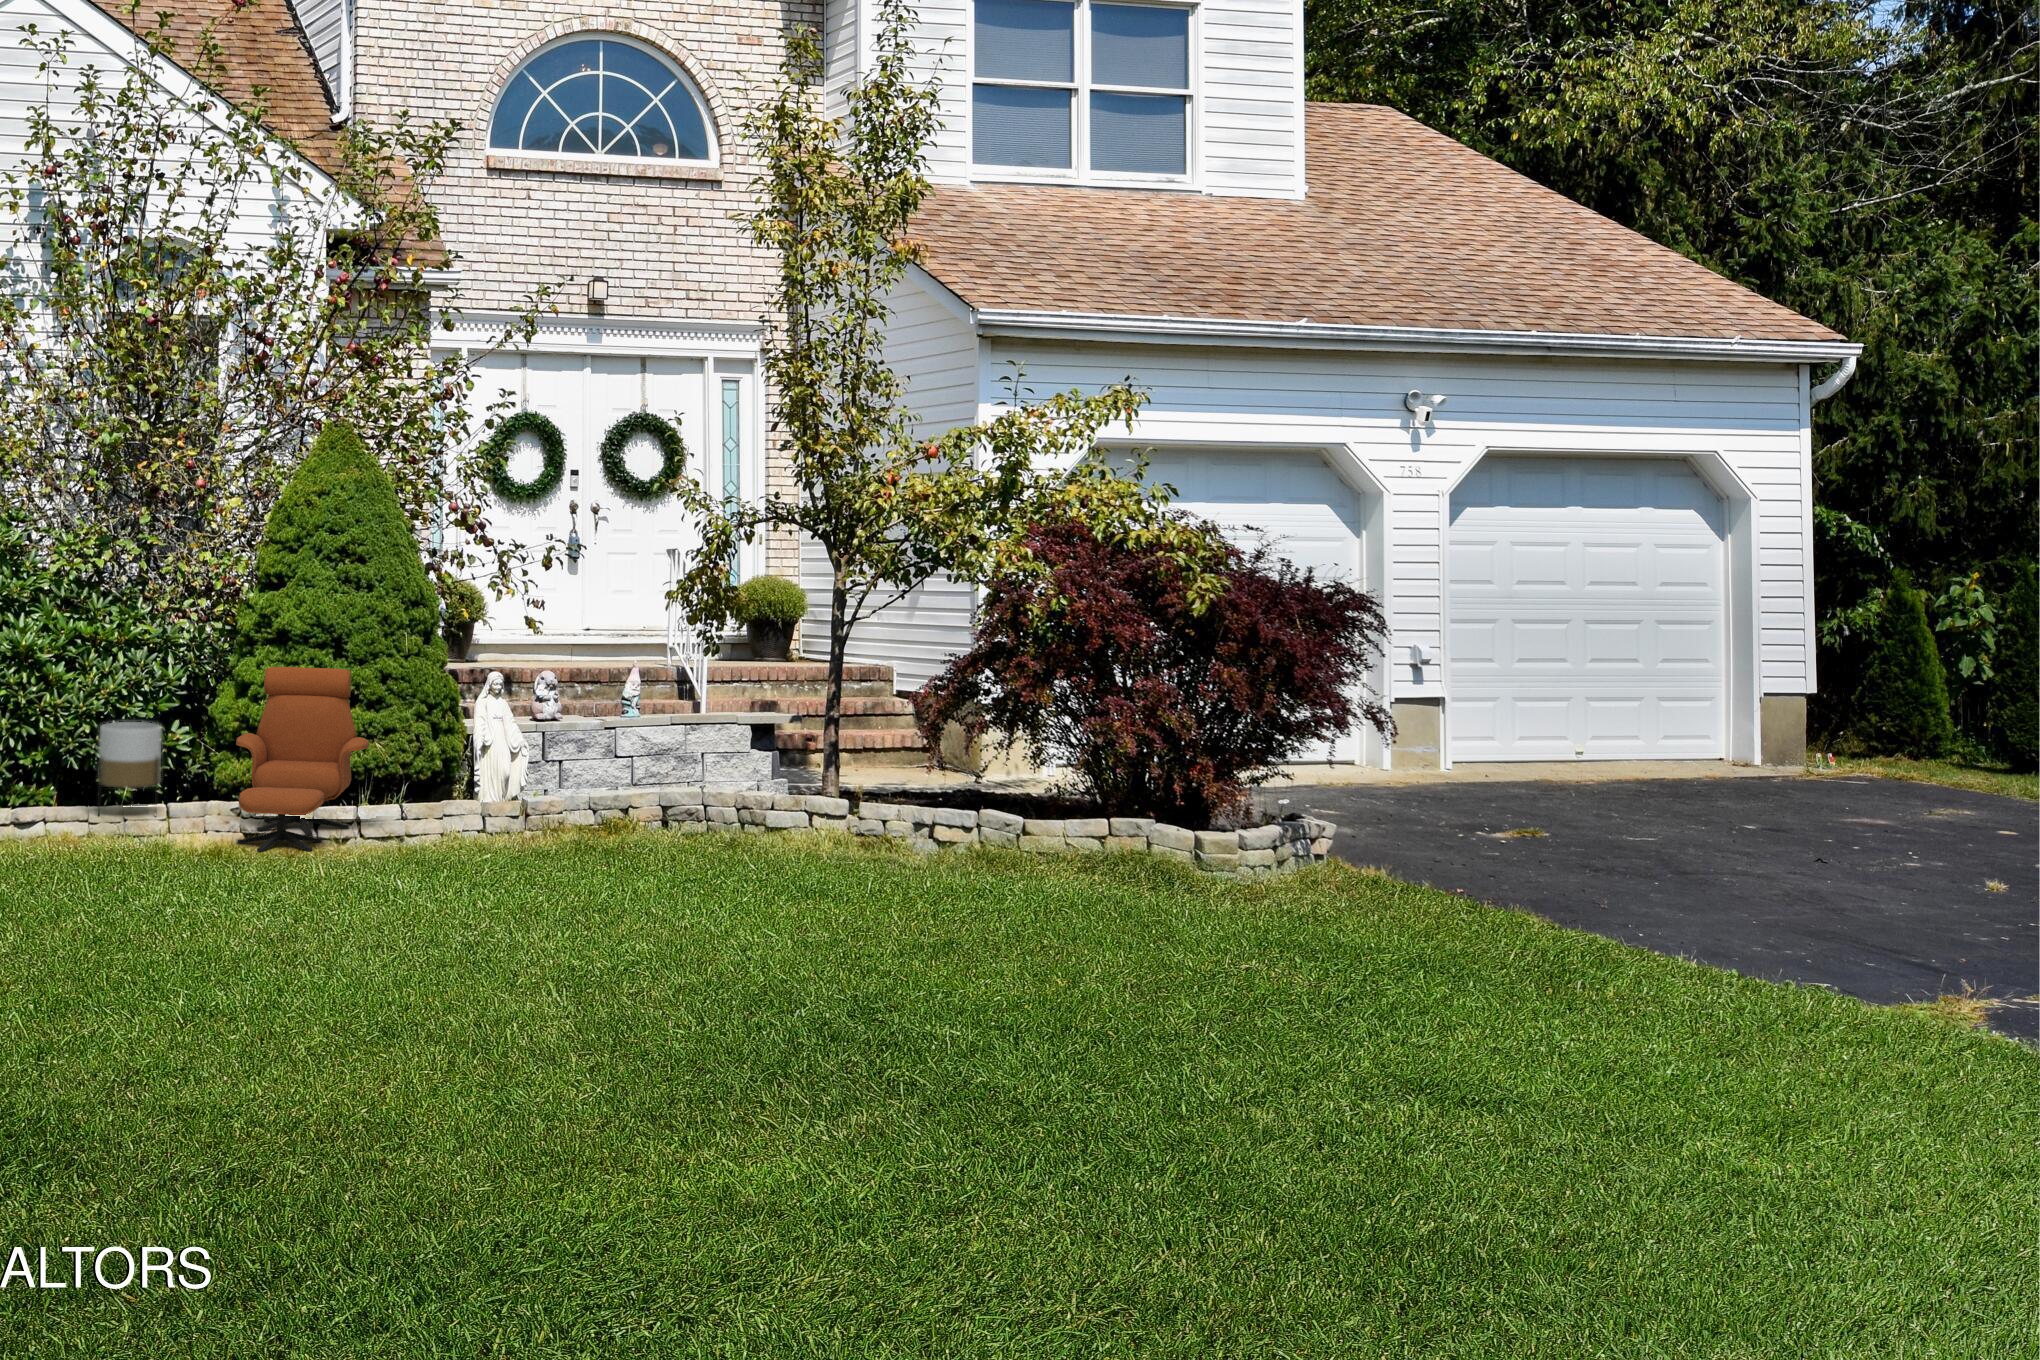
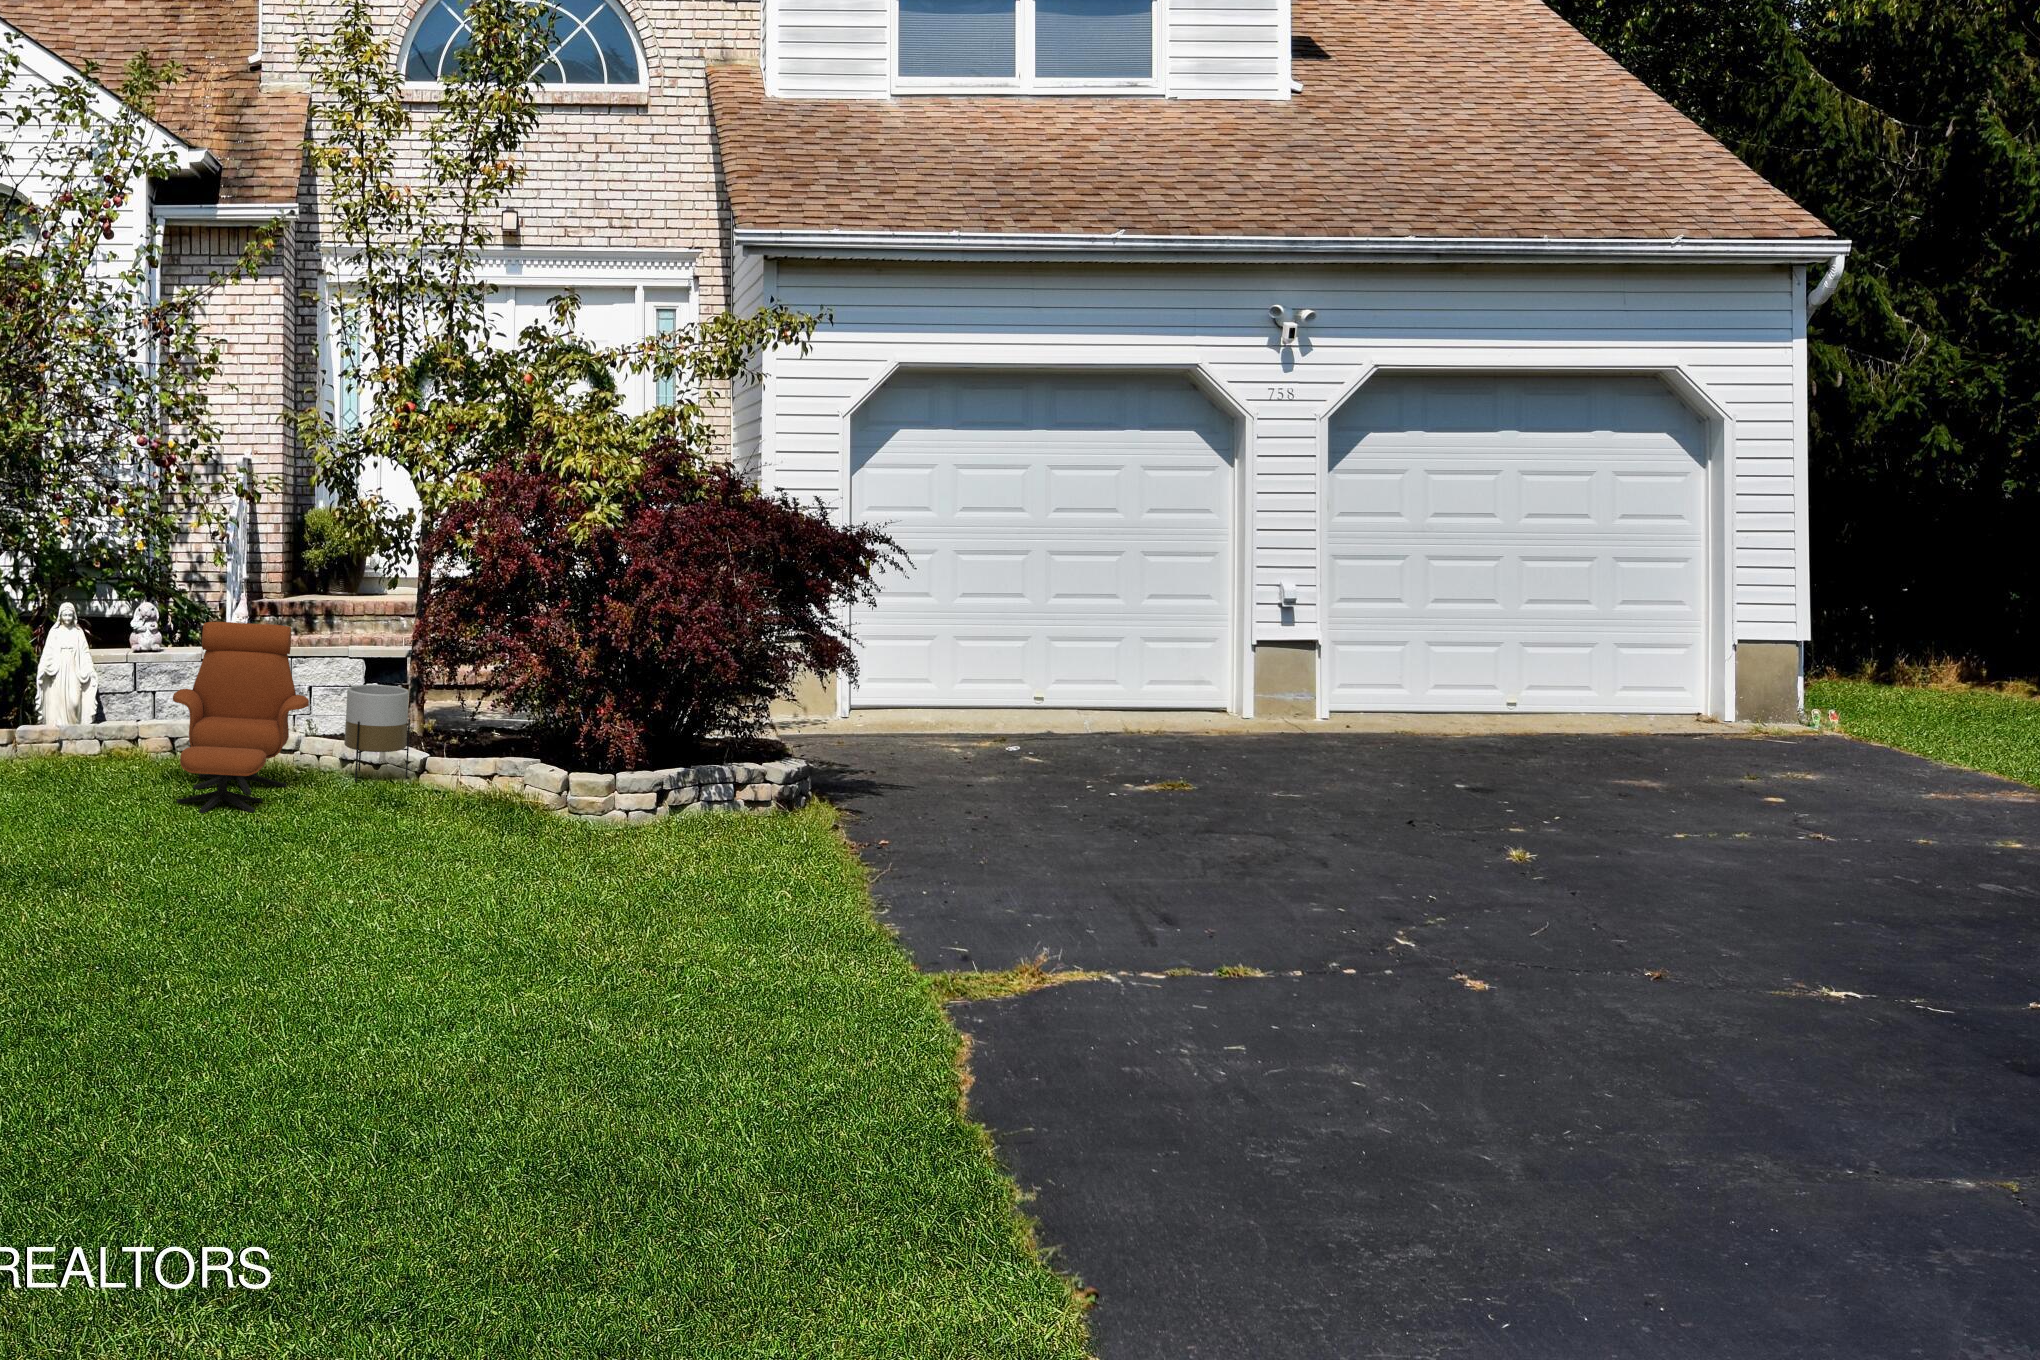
planter: present [98,722,162,796] -> present [344,685,410,782]

